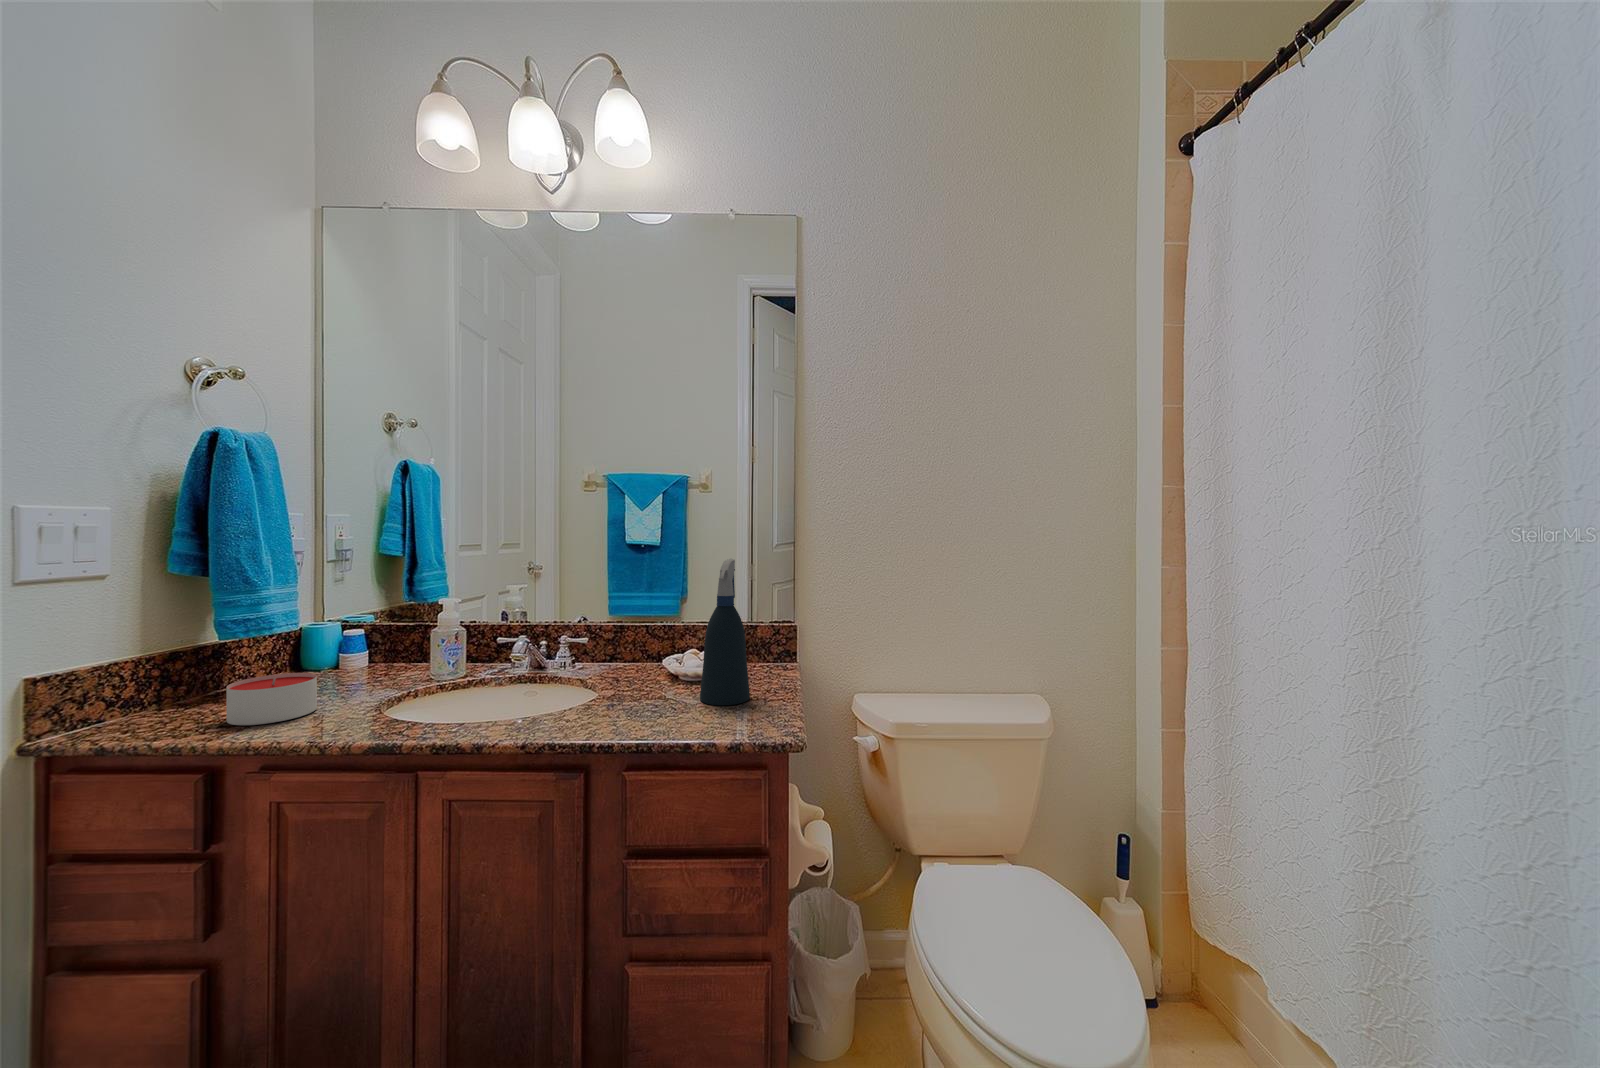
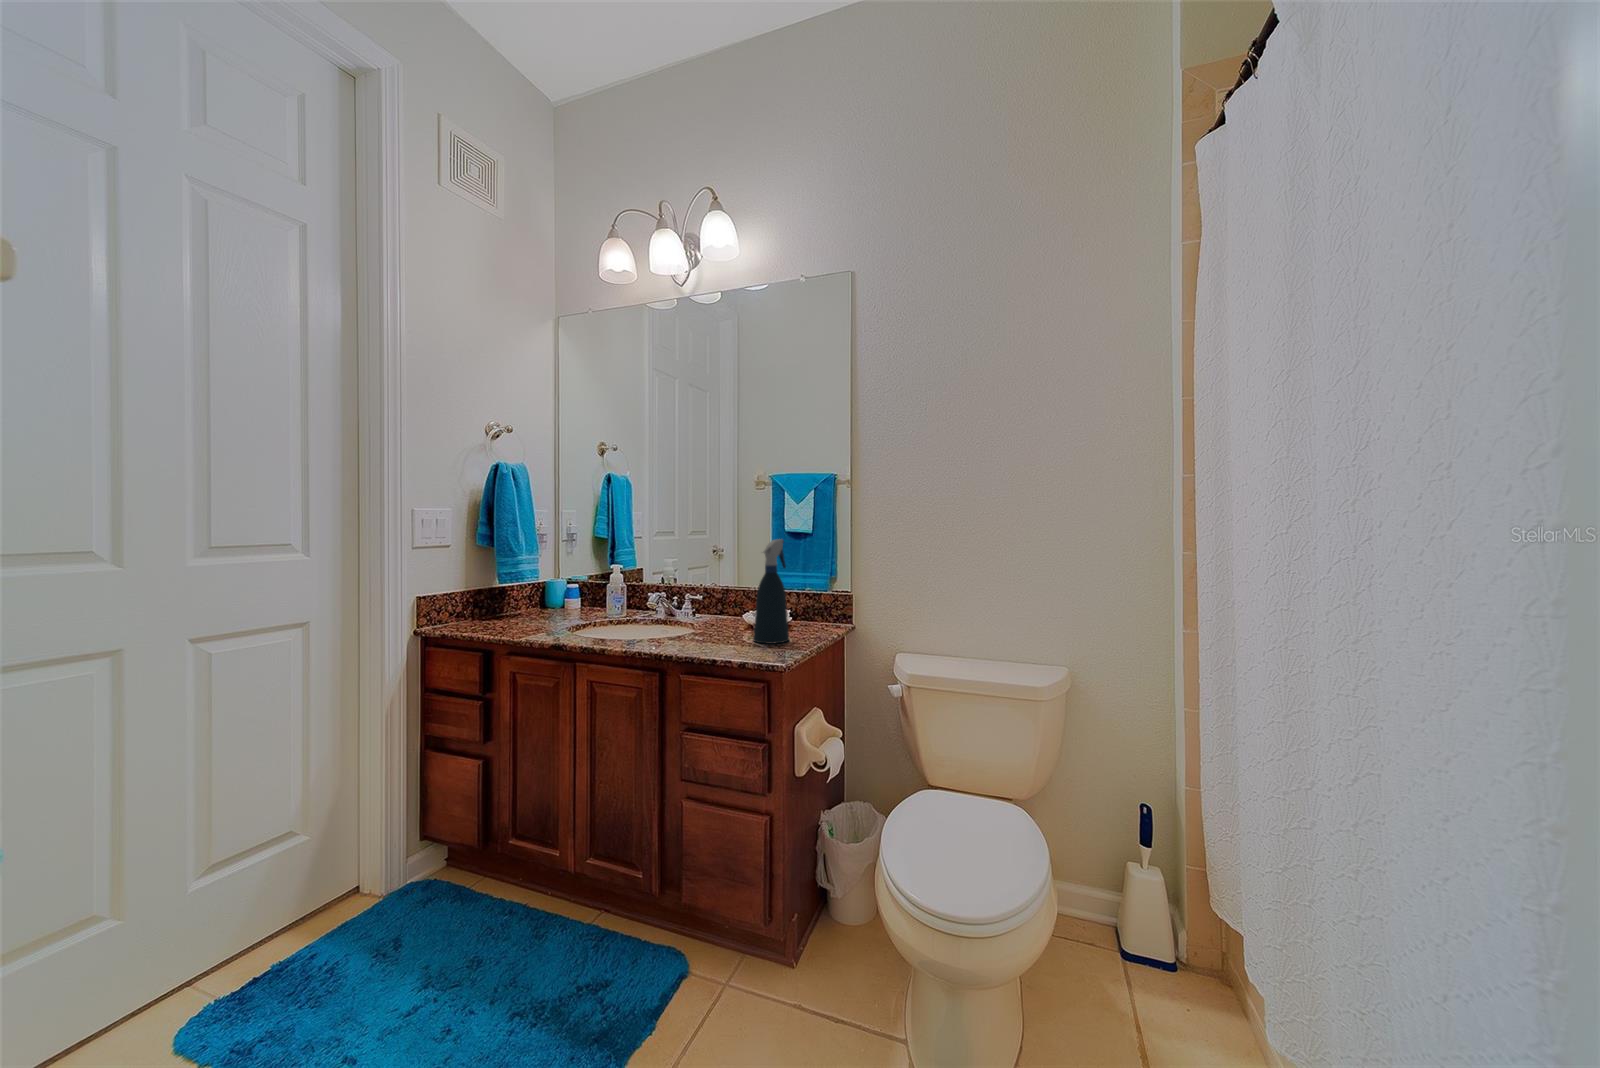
candle: present [226,673,317,725] -> none [497,605,541,631]

